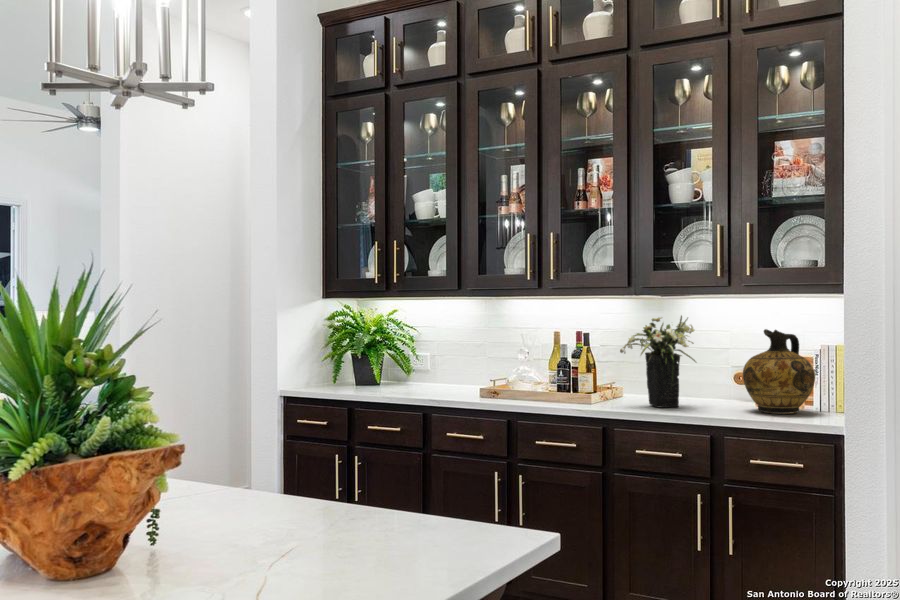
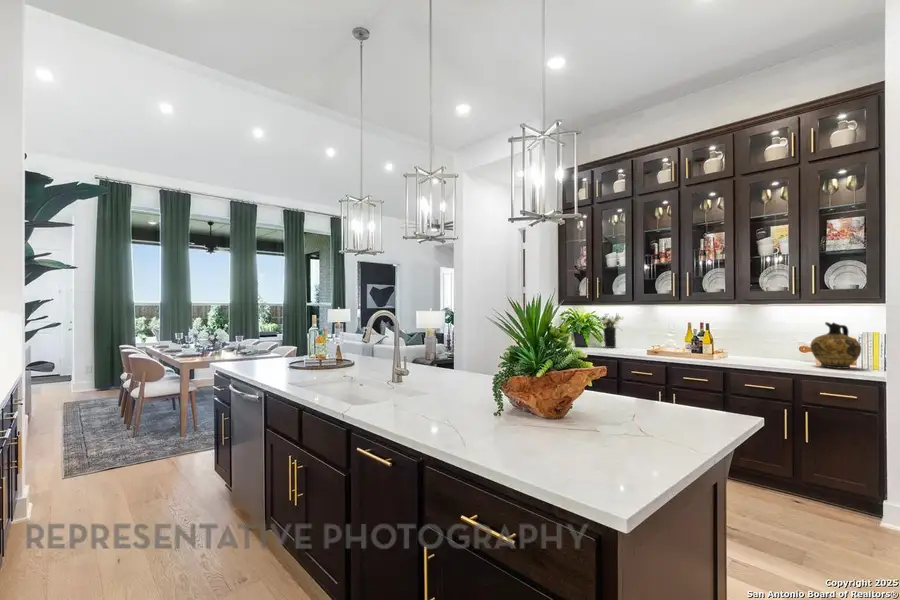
flower arrangement: present [620,316,696,407] -> present [598,314,623,348]

